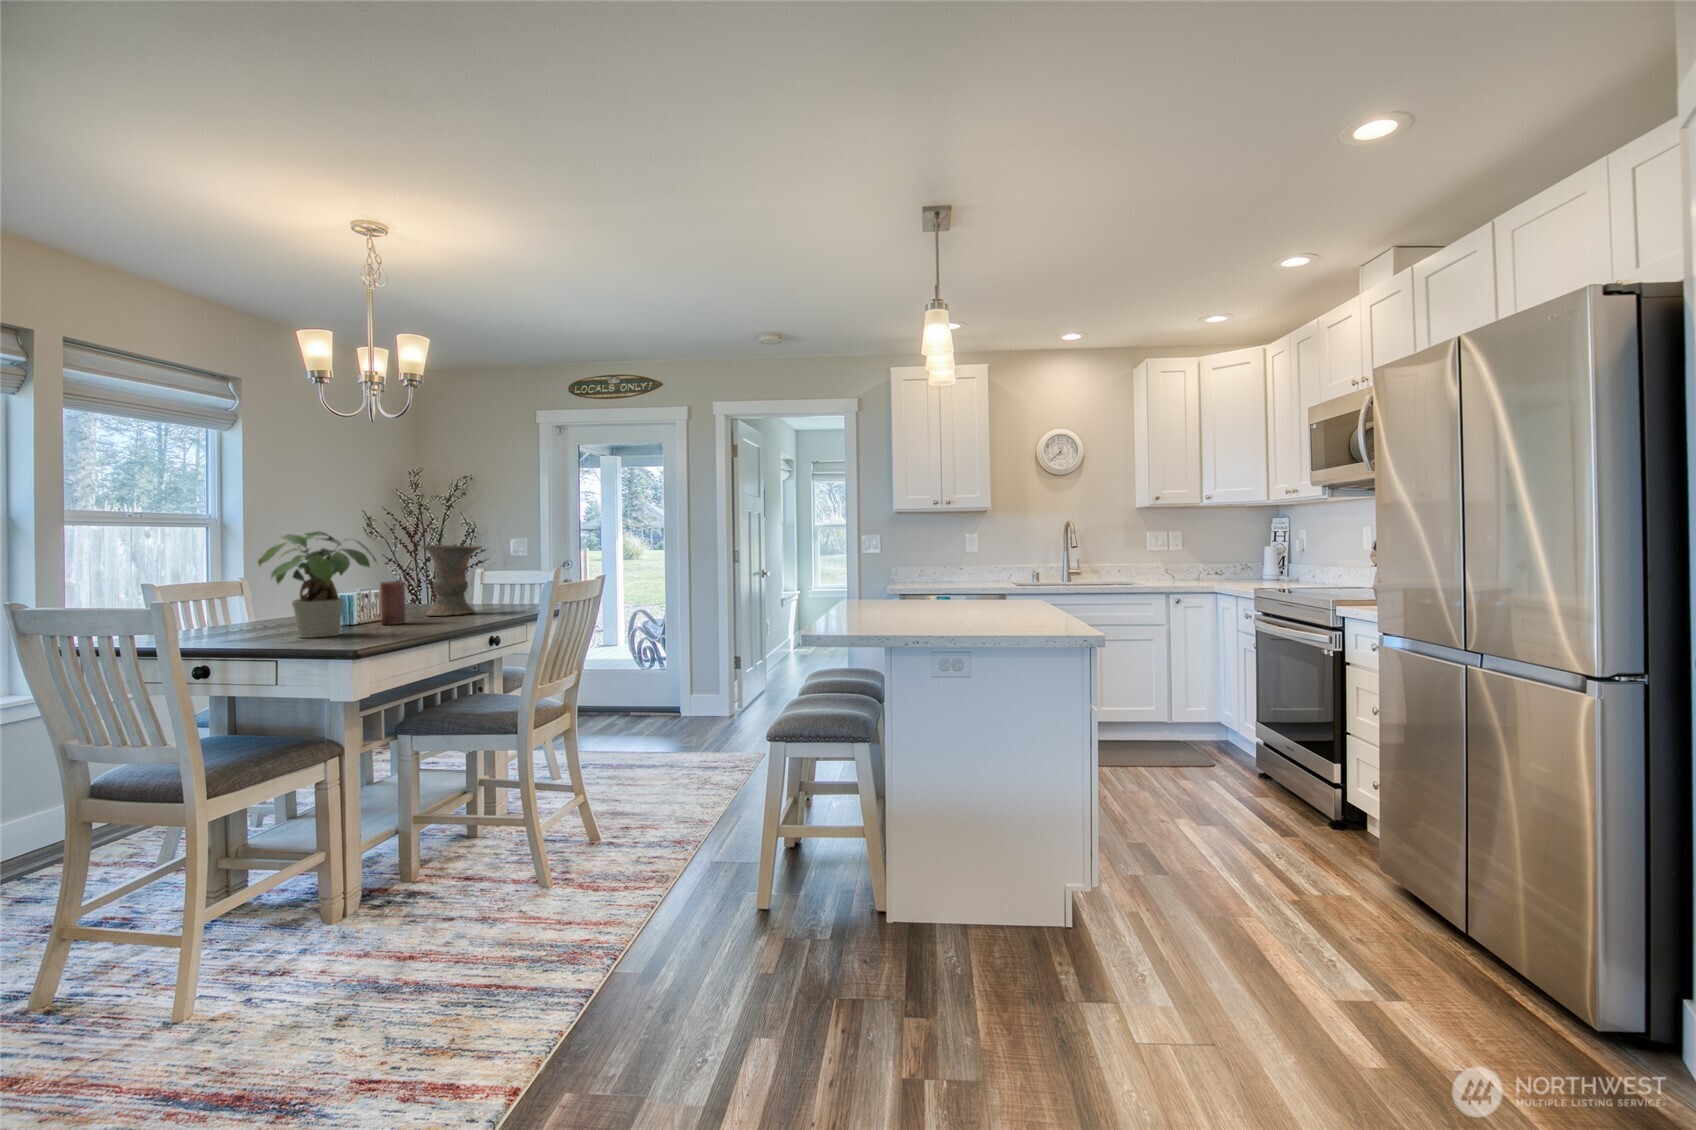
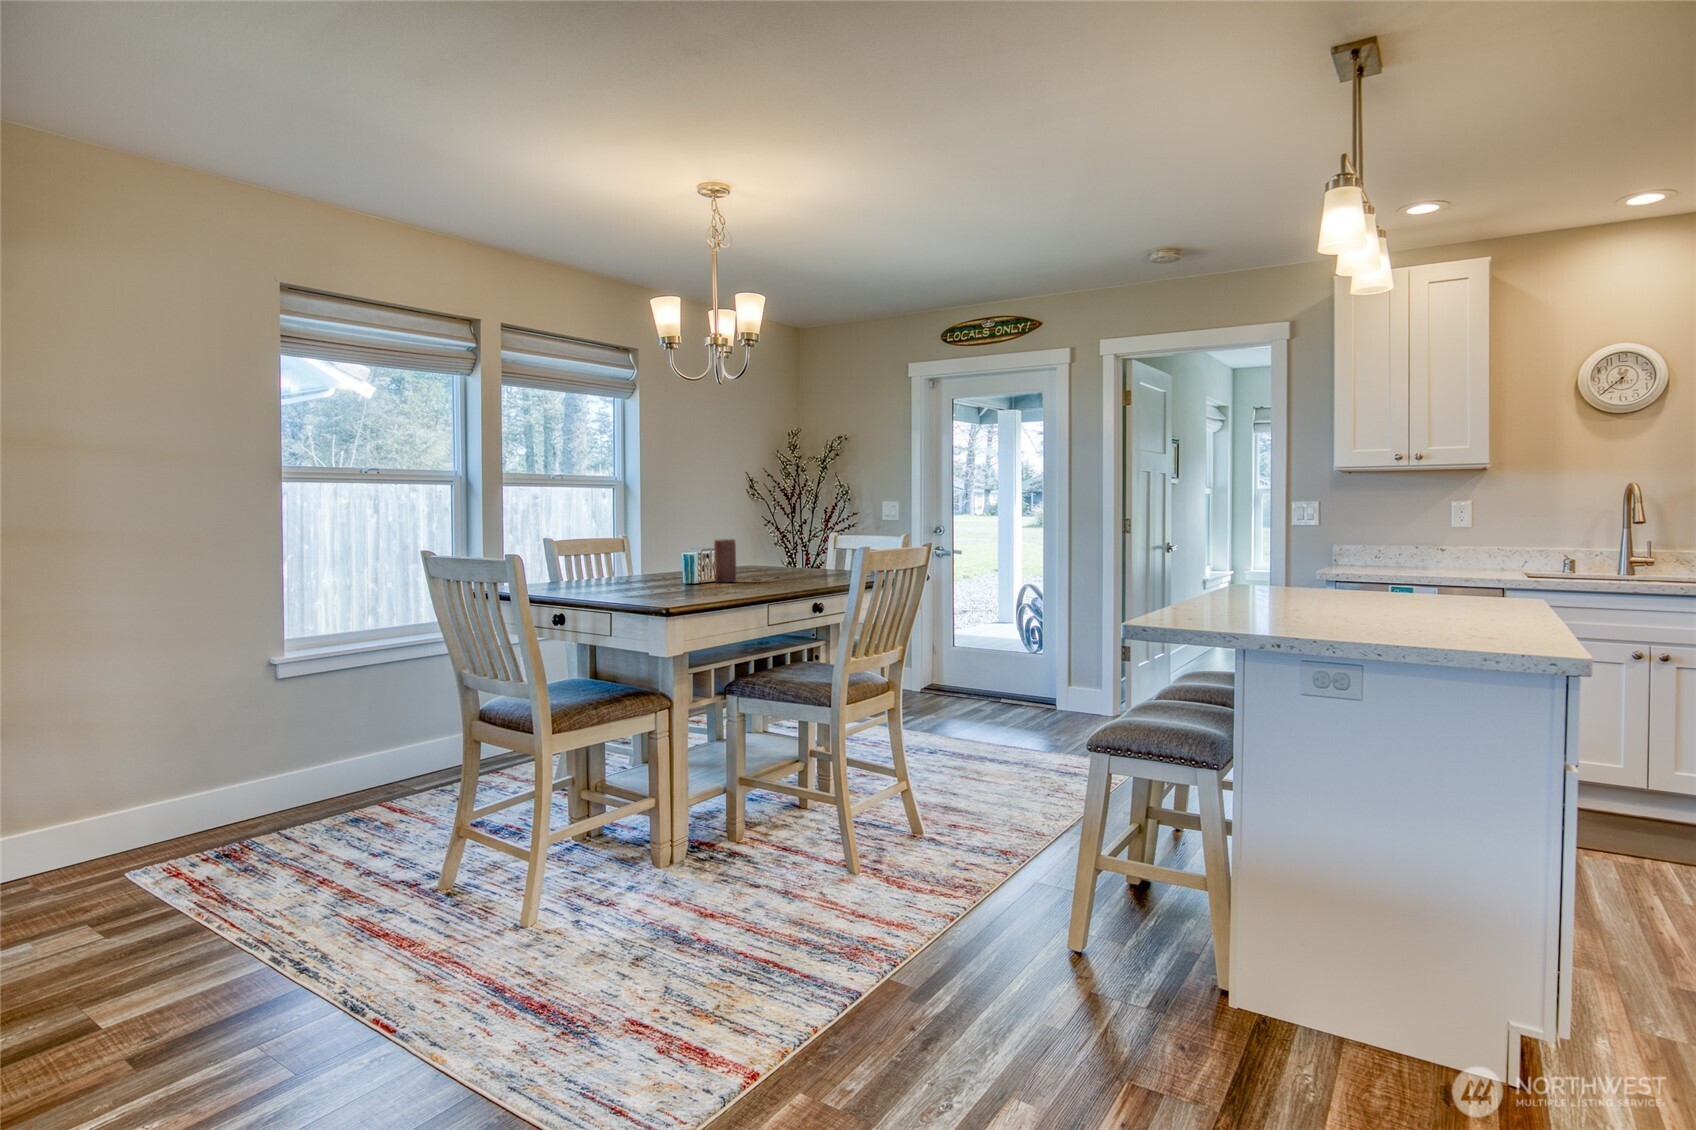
potted plant: present [258,532,376,638] -> none [605,487,707,590]
vase: present [421,545,481,616] -> none [757,504,814,577]

